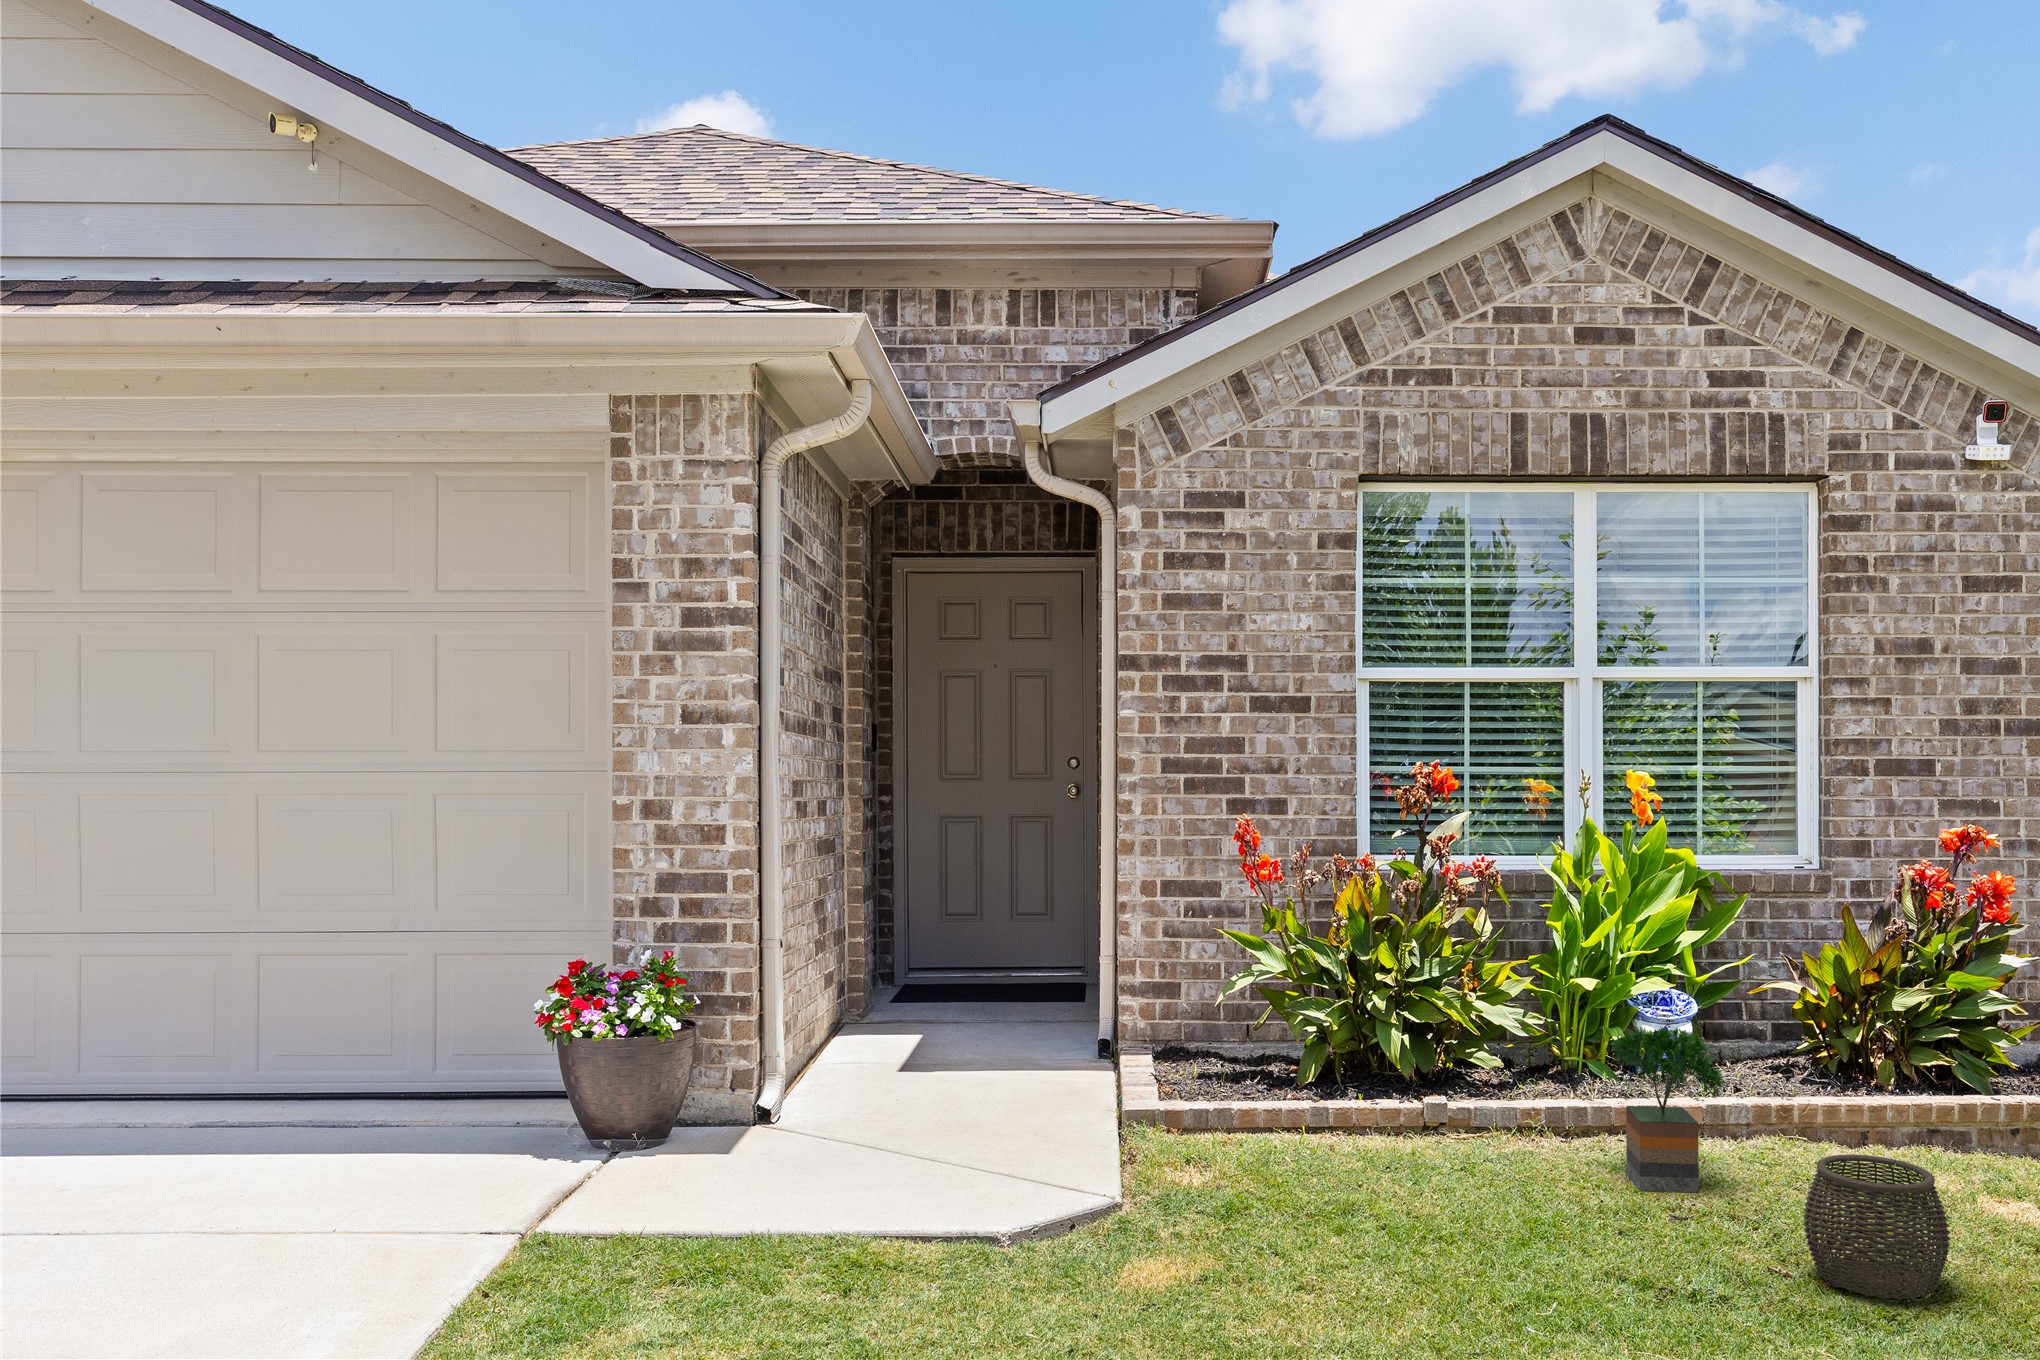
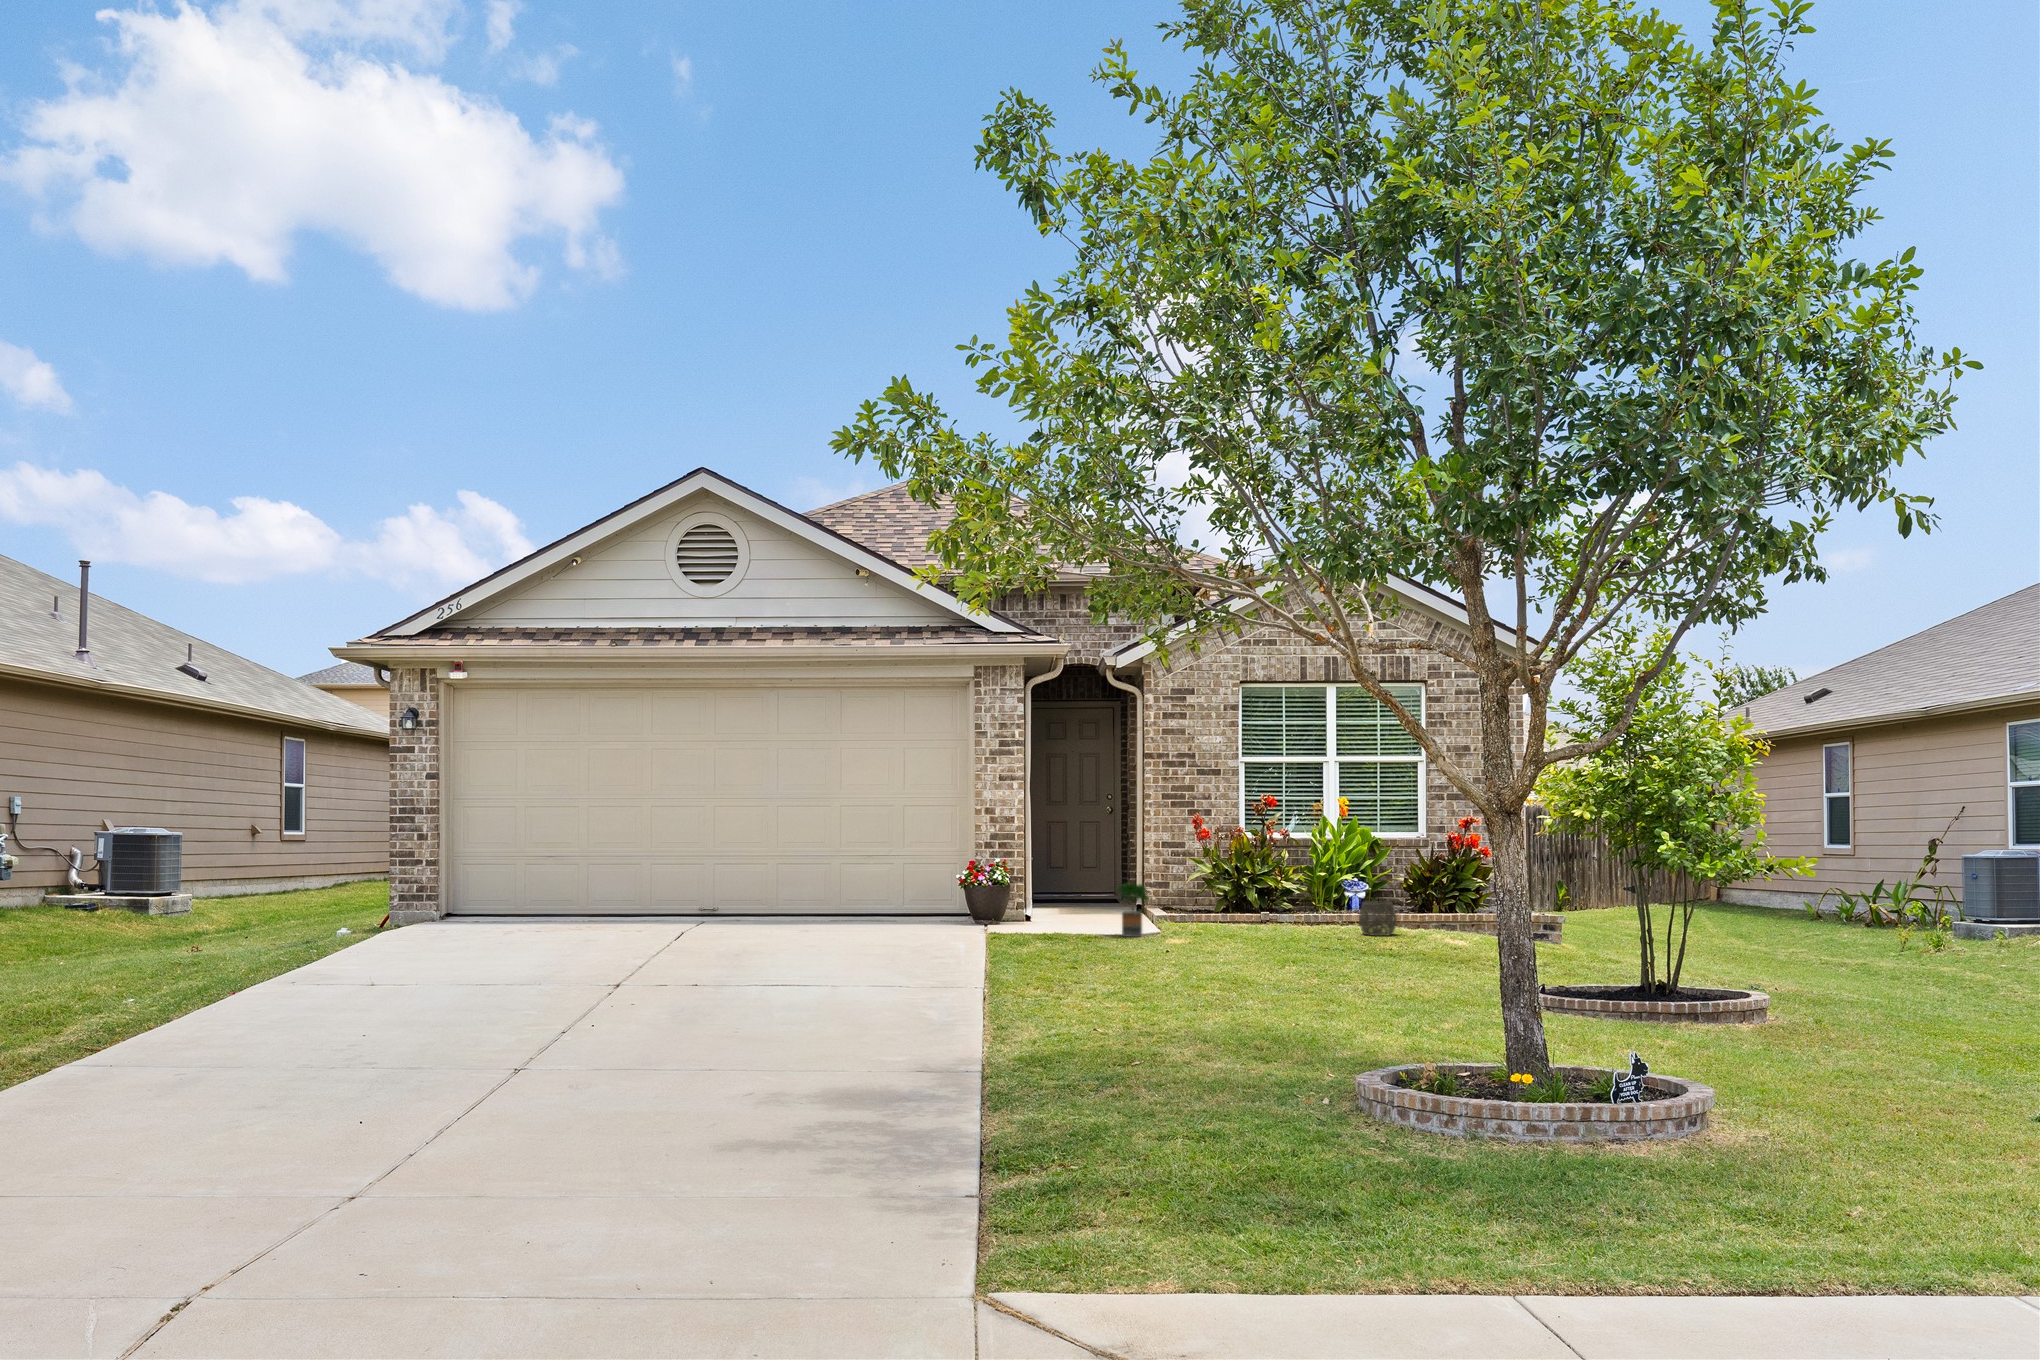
potted tree: present [1611,1027,1724,1193] -> present [1117,884,1149,937]

